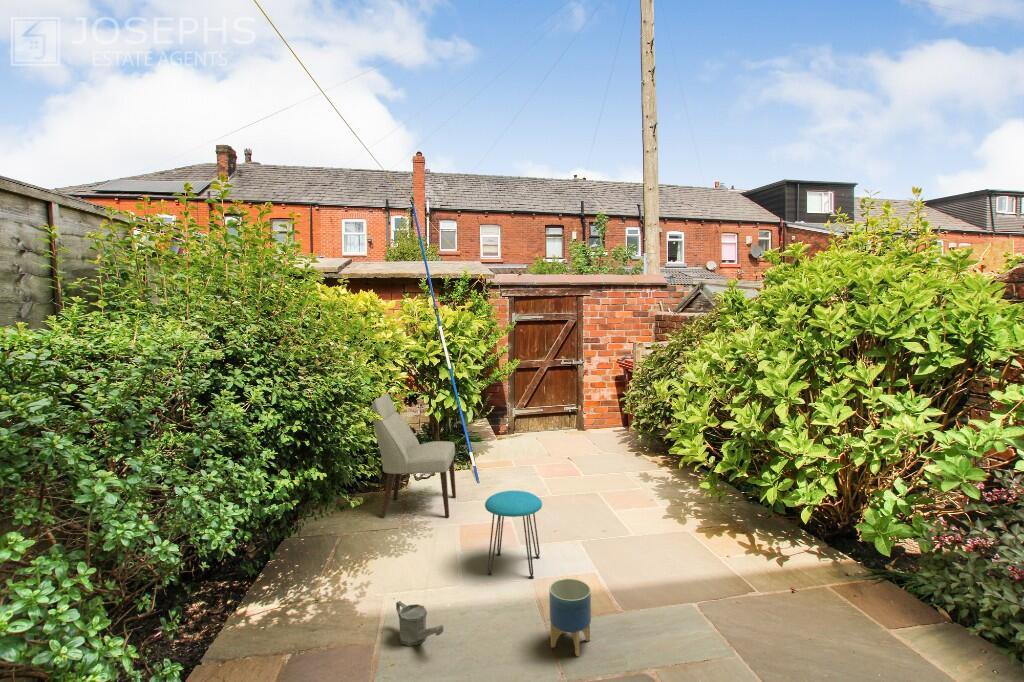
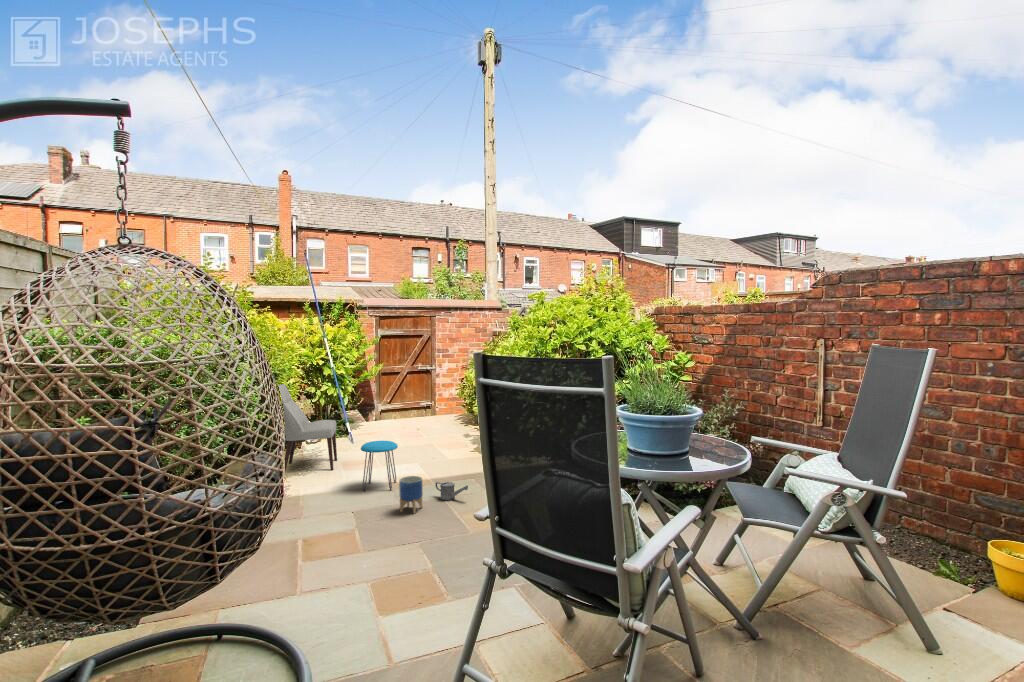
watering can: present [396,601,444,646] -> present [435,482,468,500]

